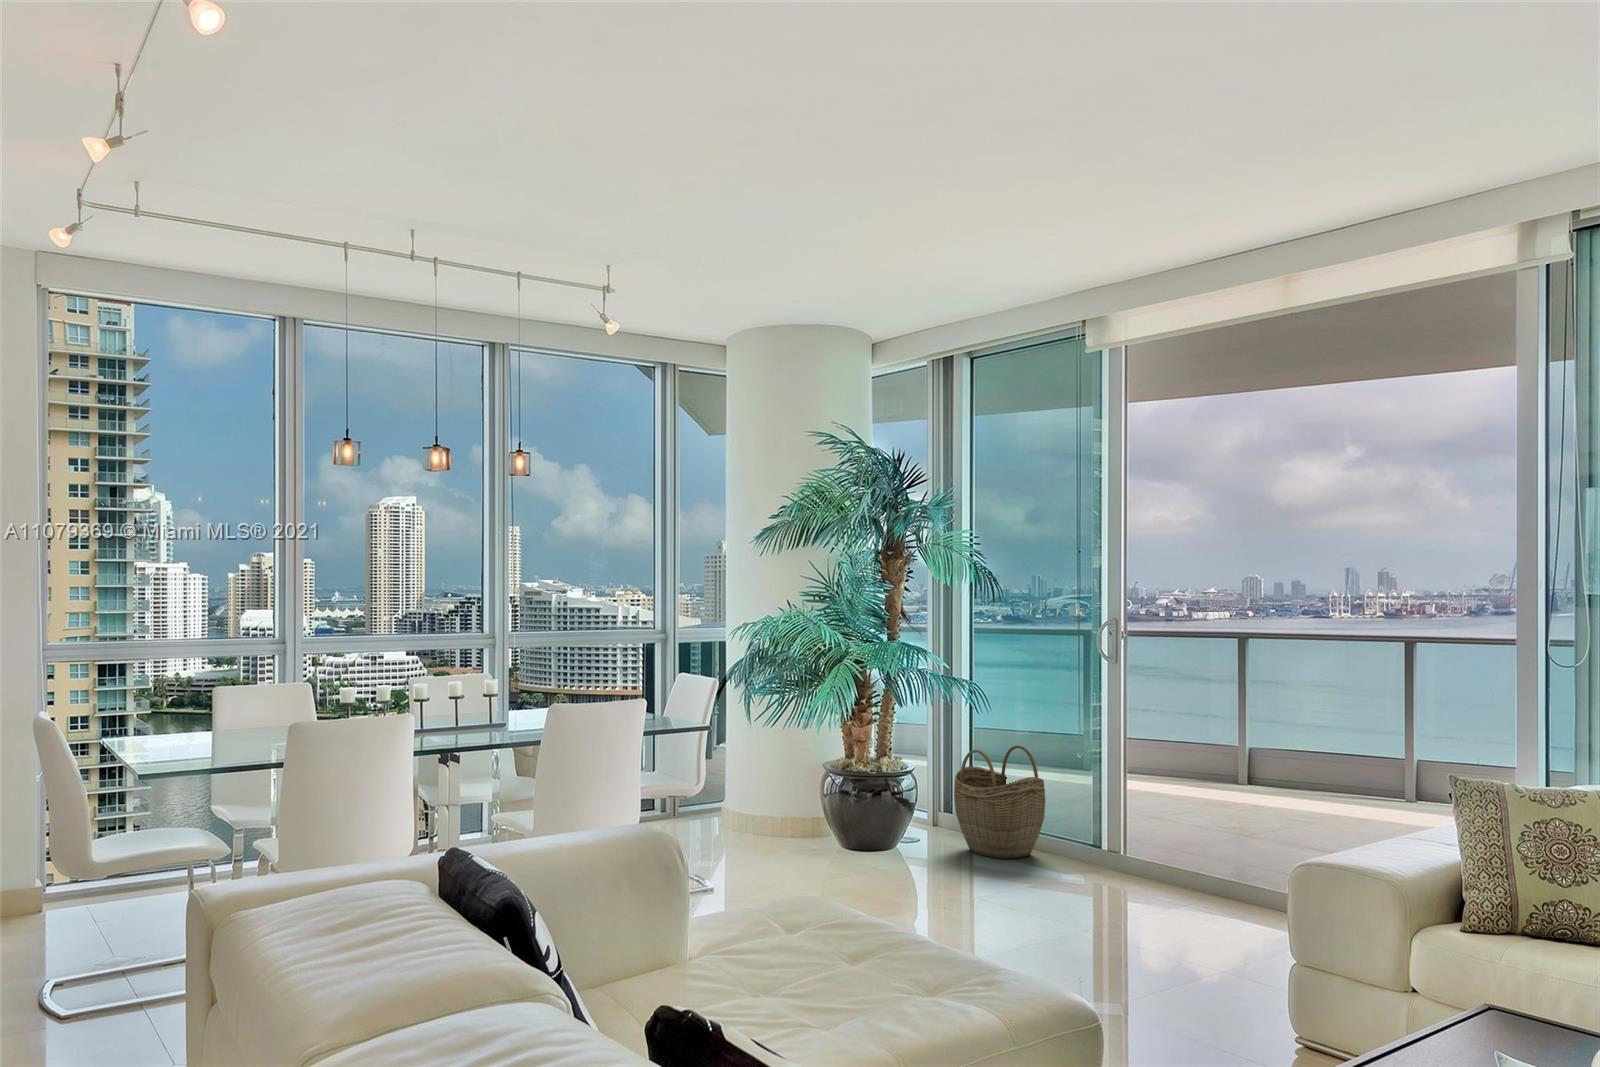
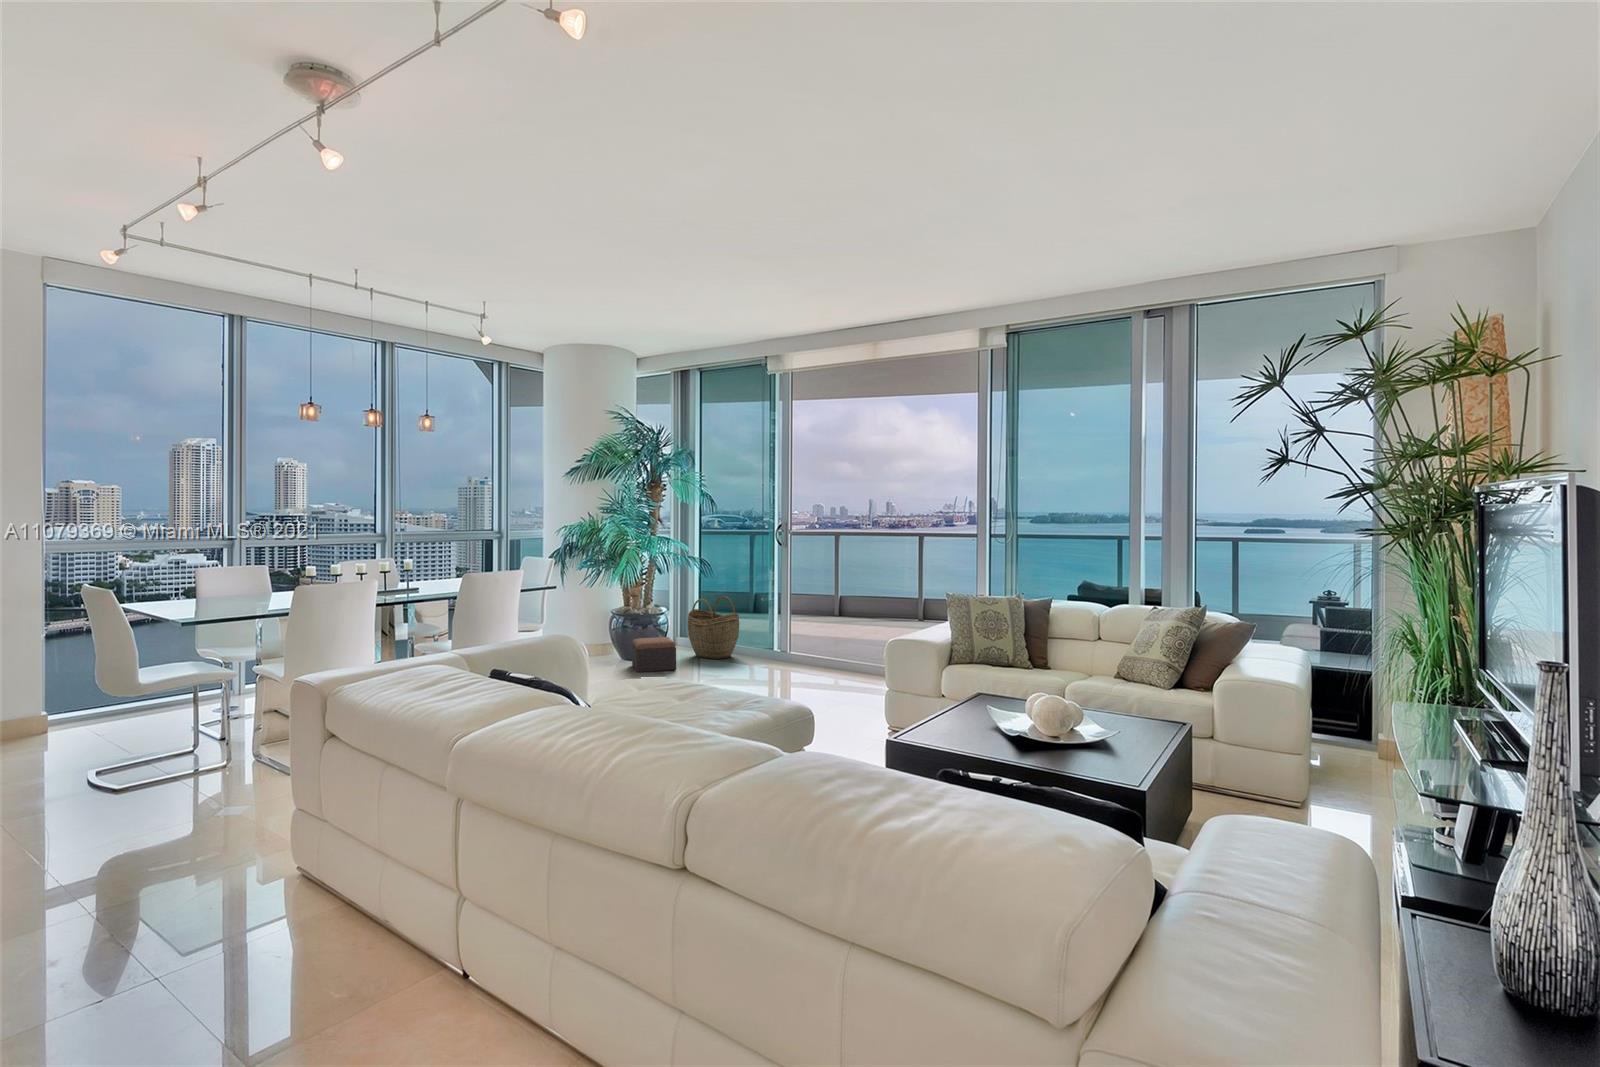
footstool: none [853,816,925,878] -> present [632,637,676,672]

